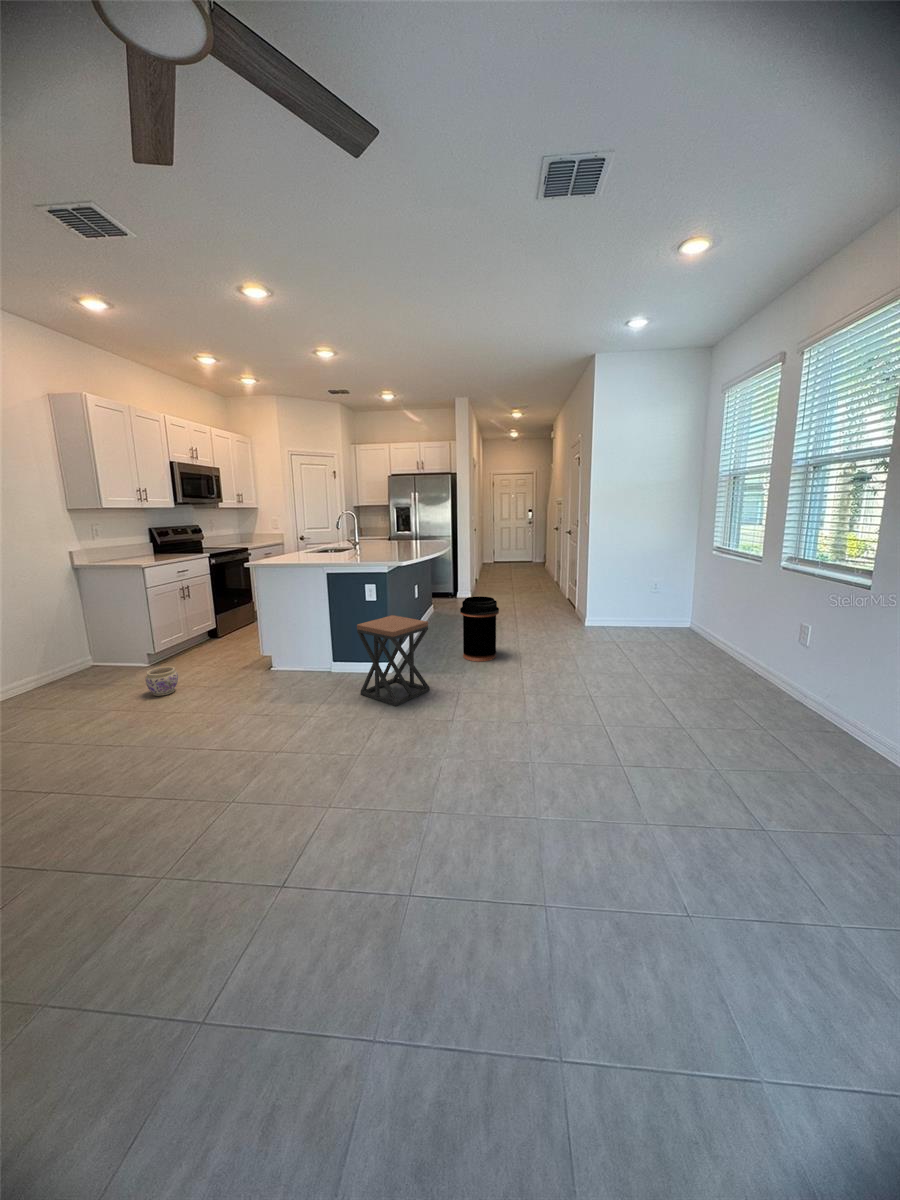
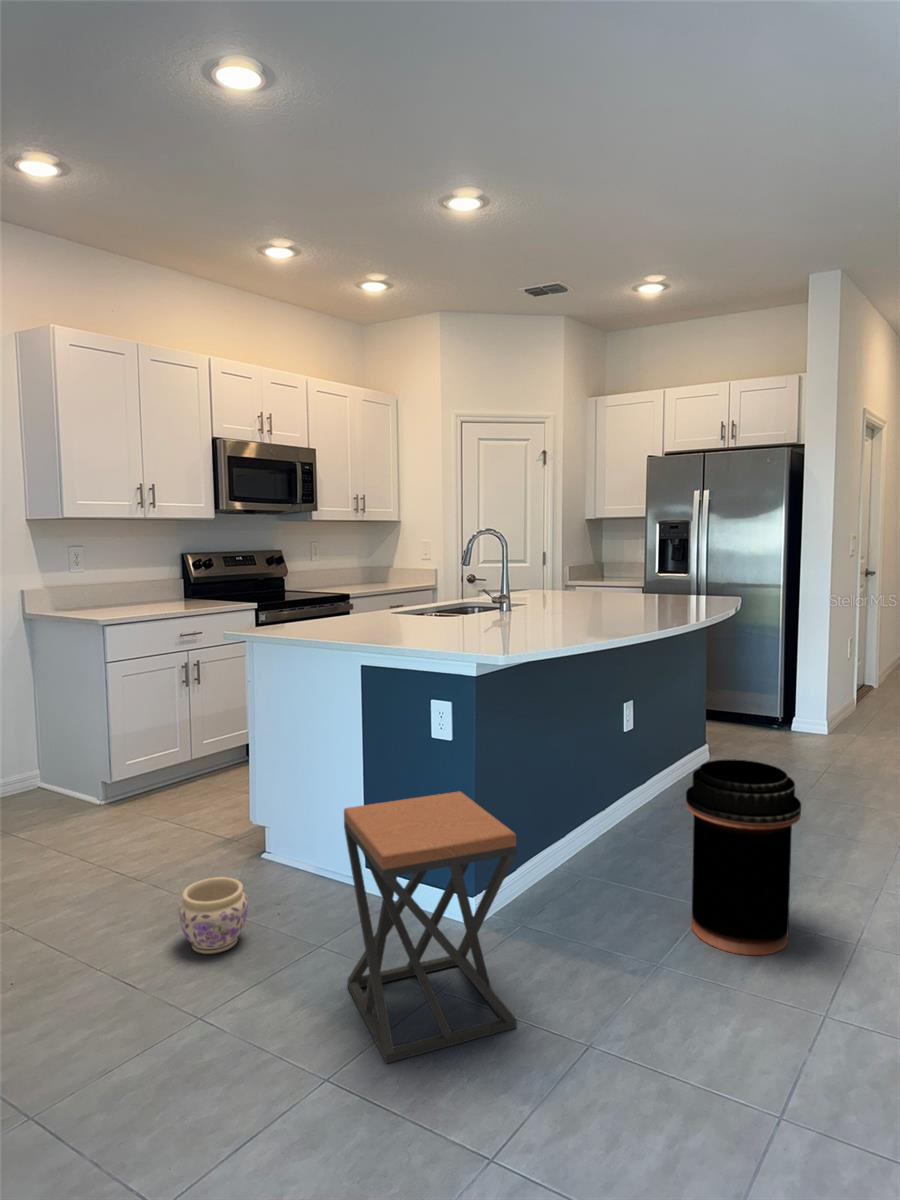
planter: present [145,666,178,696] -> present [178,877,248,955]

